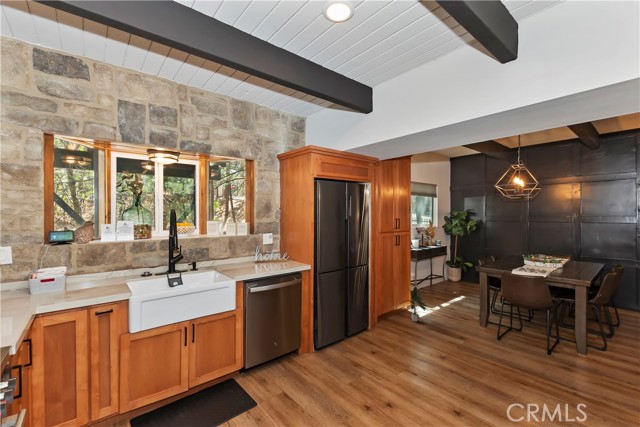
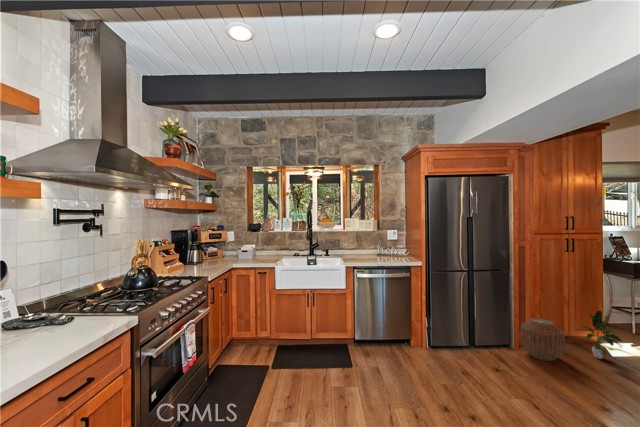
woven basket: none [376,300,404,334] -> present [521,318,565,361]

